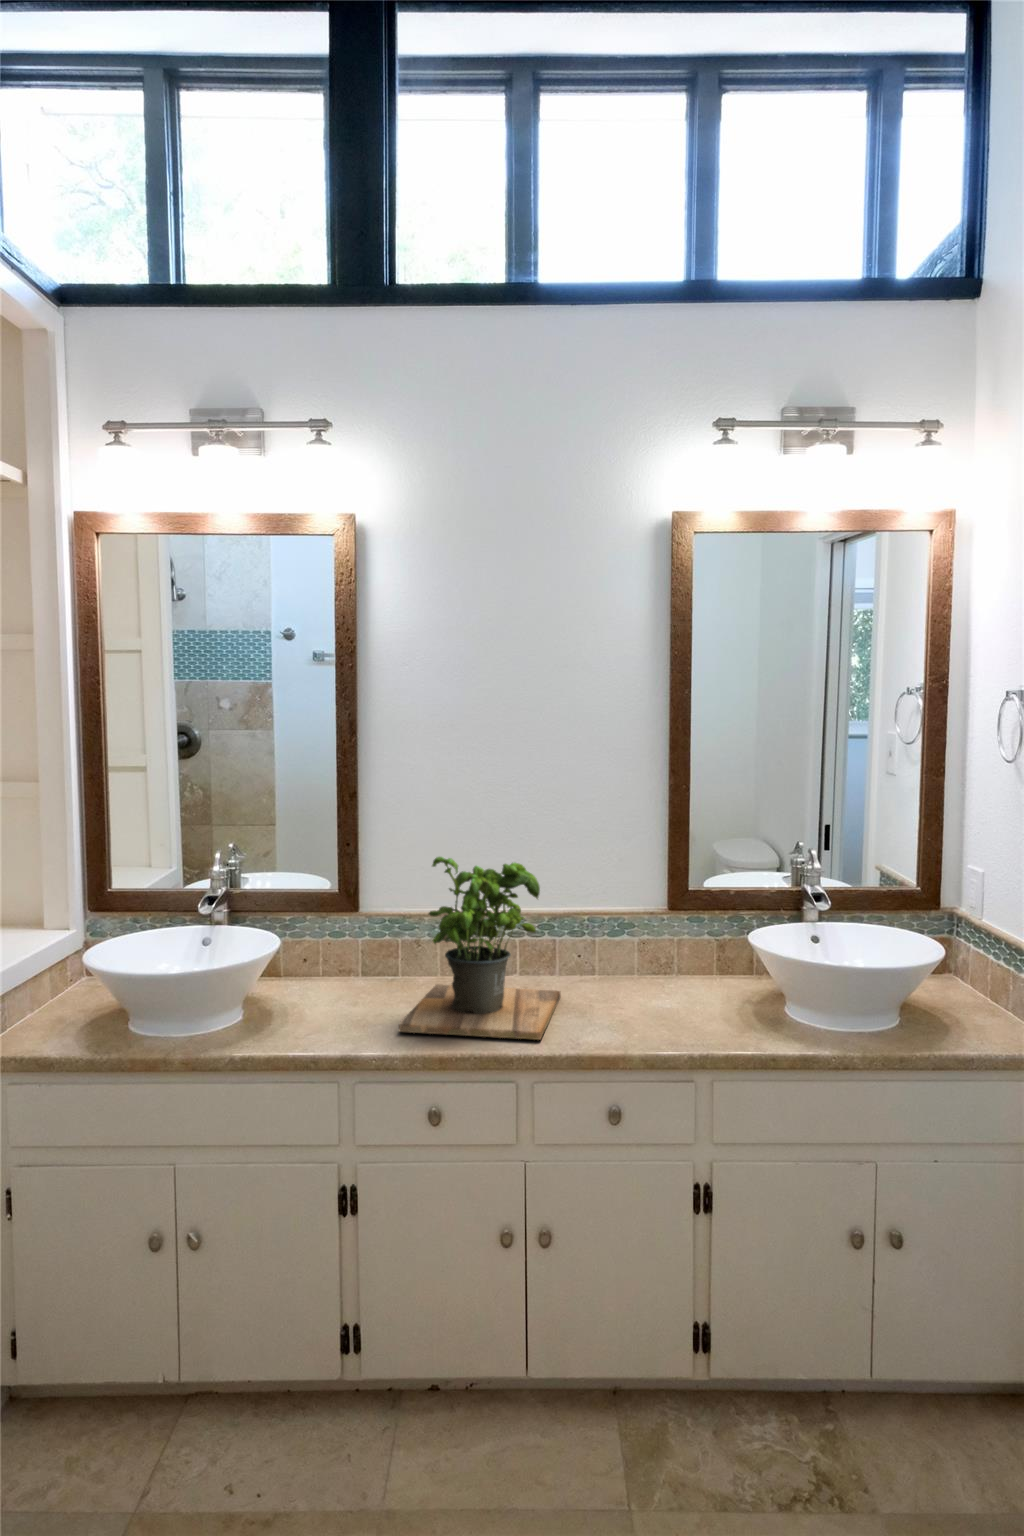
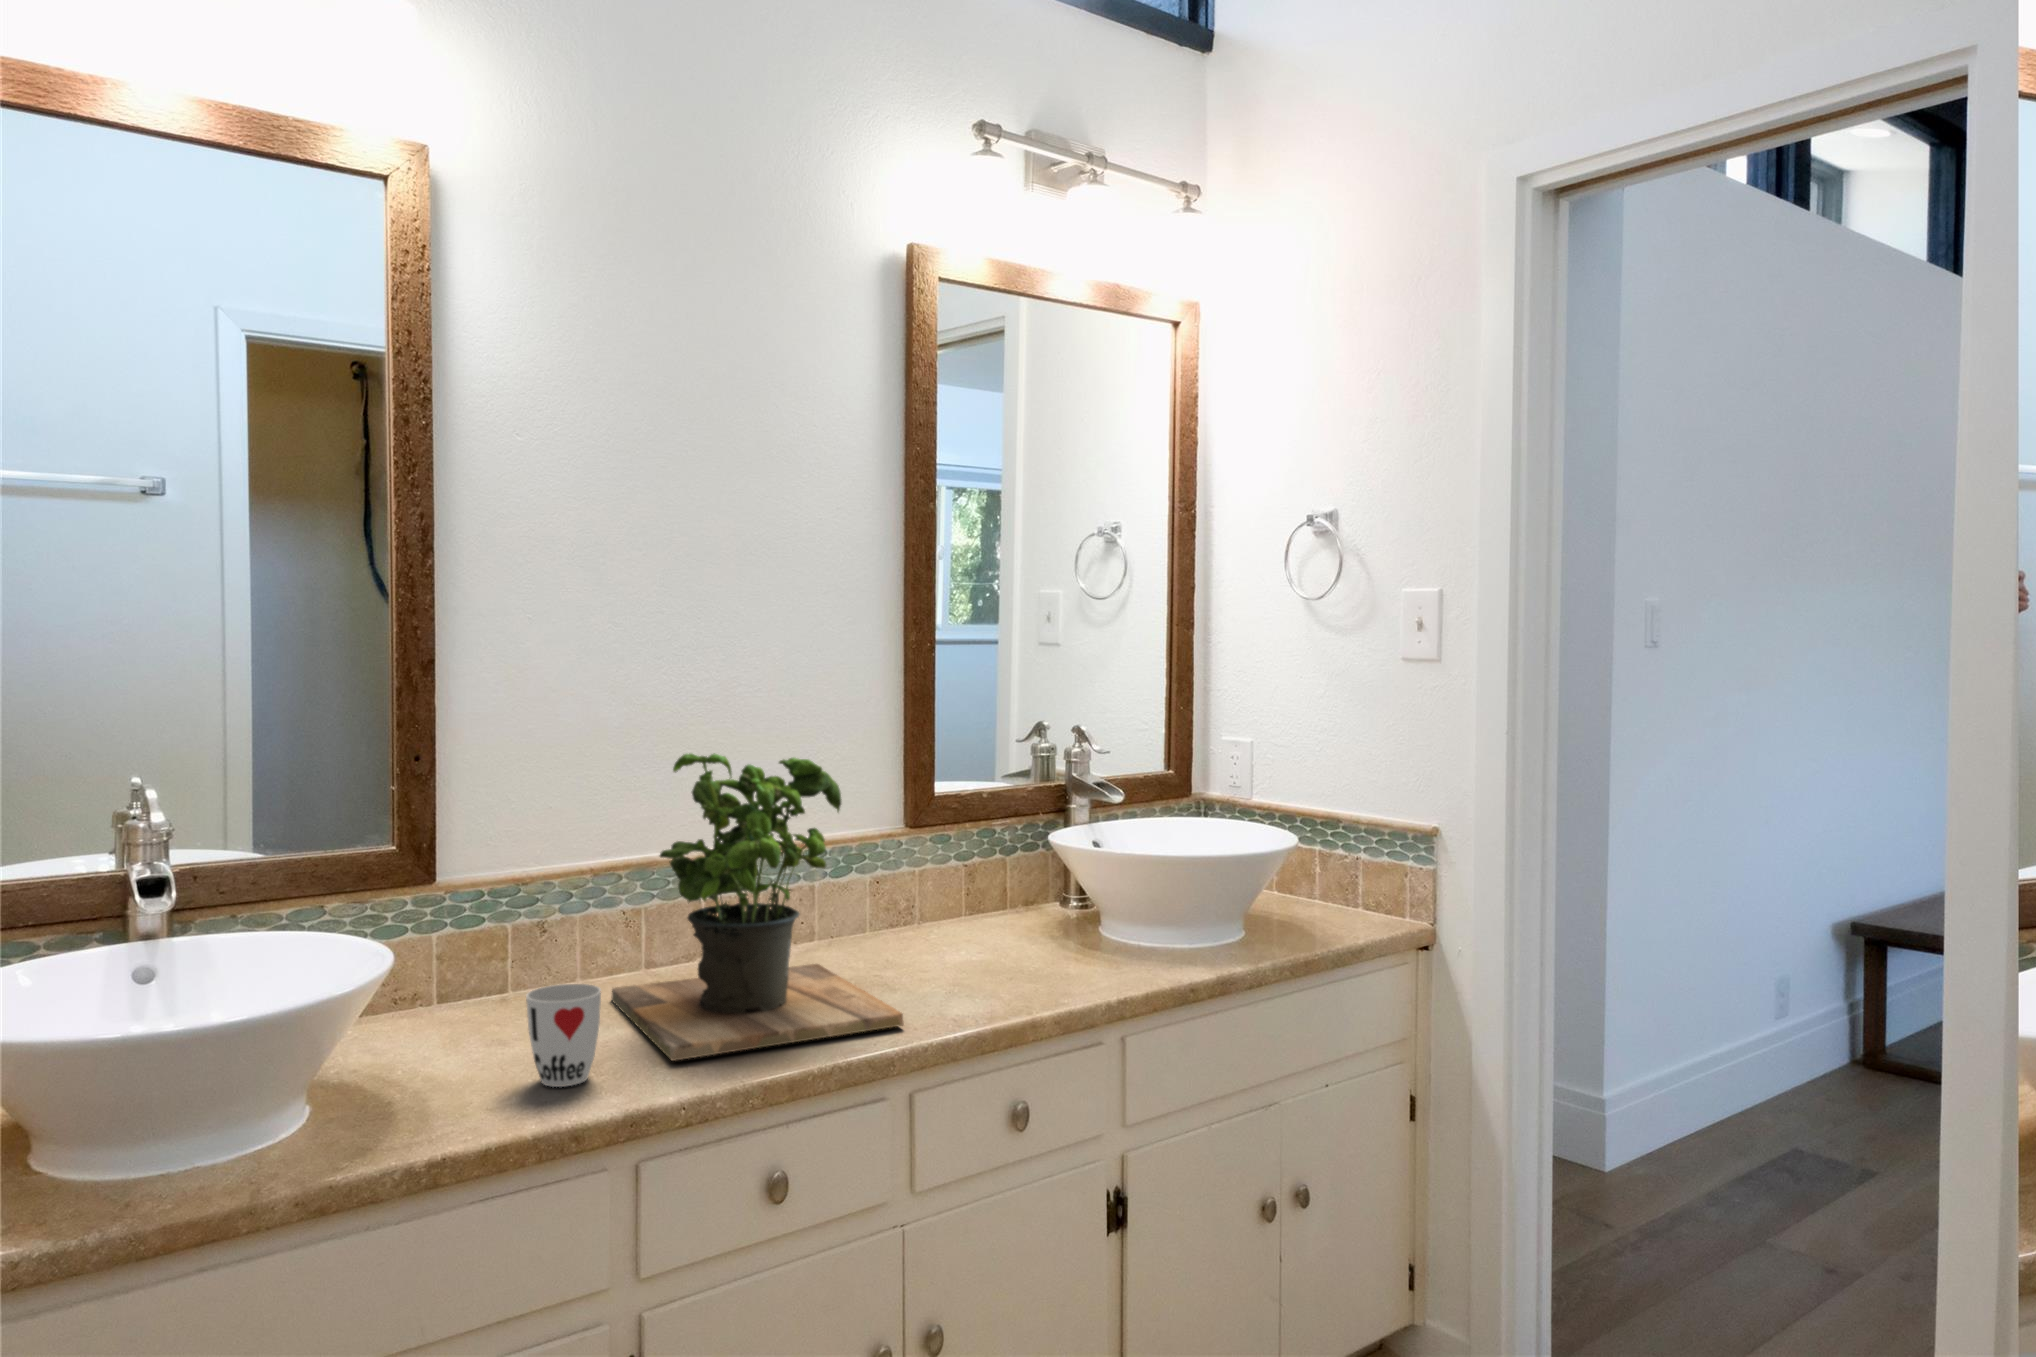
cup: none [324,978,363,1034] -> present [526,984,601,1087]

